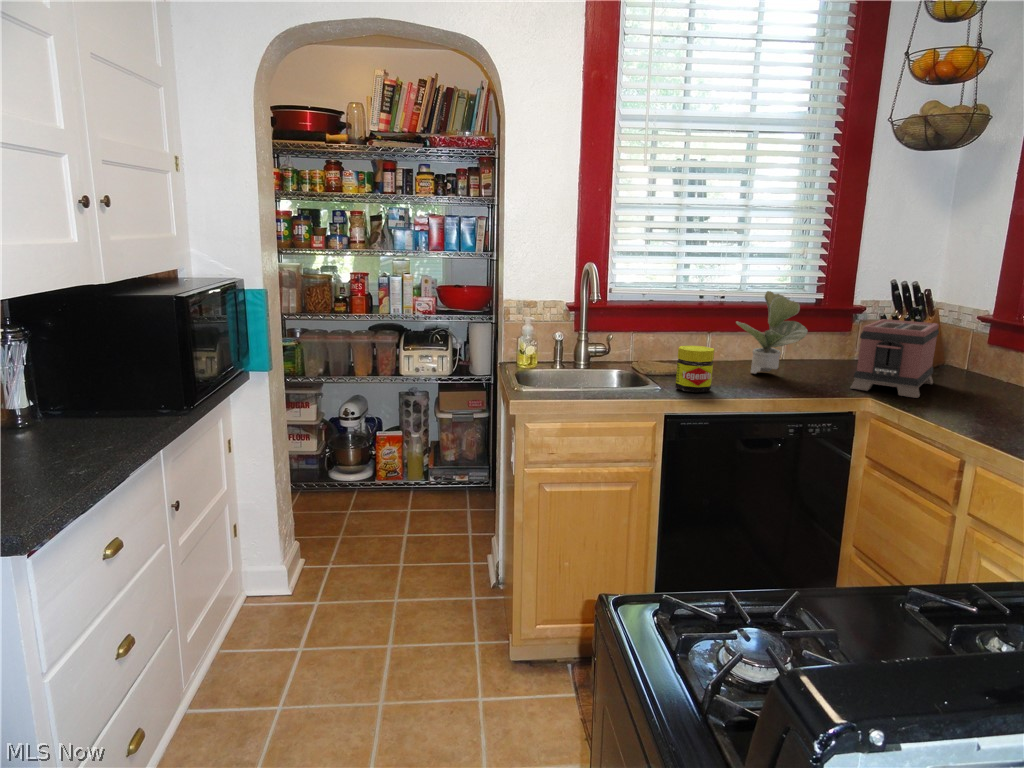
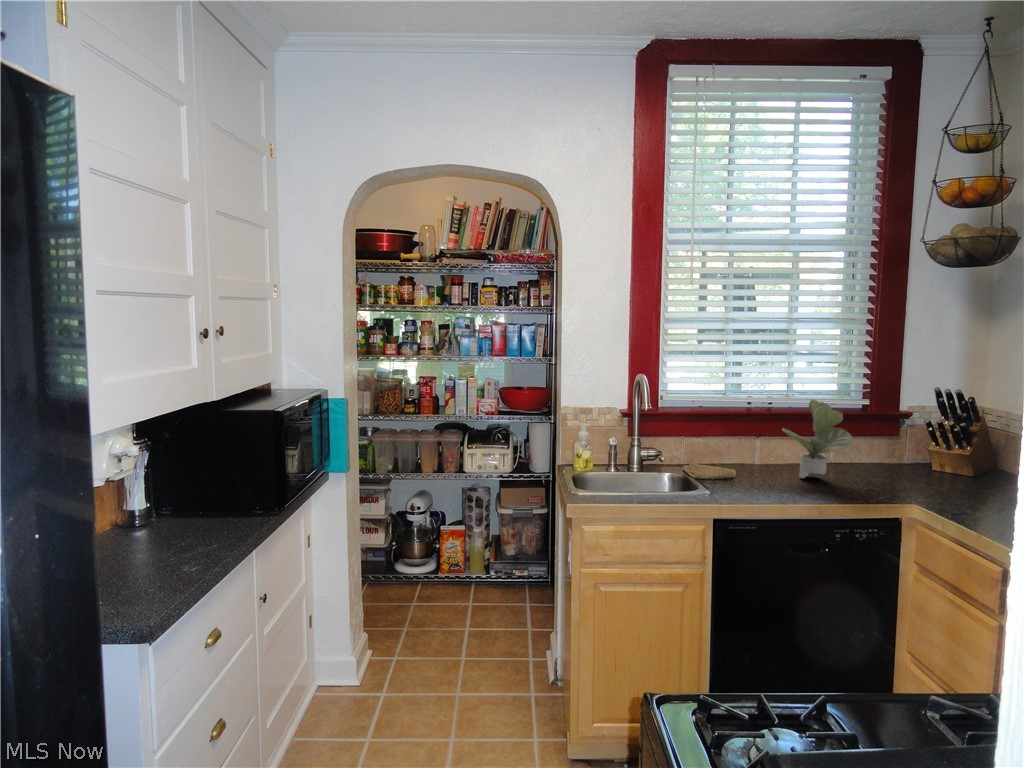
toaster: present [851,319,939,398] -> none [896,427,984,507]
jar: present [675,346,714,392] -> none [723,453,760,498]

